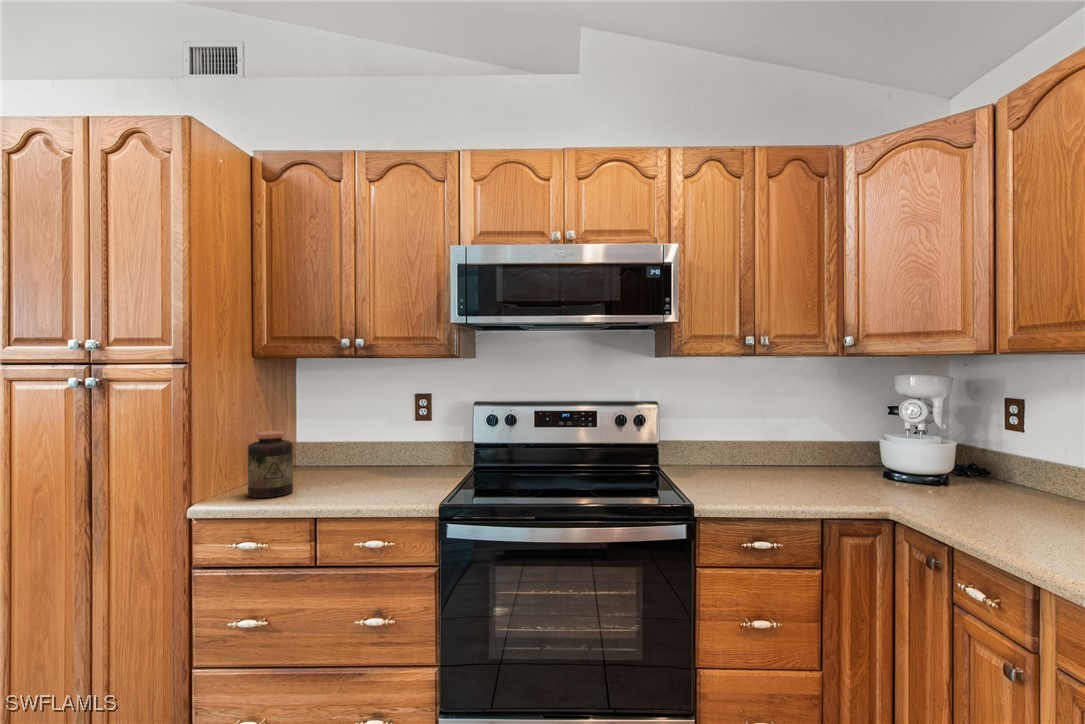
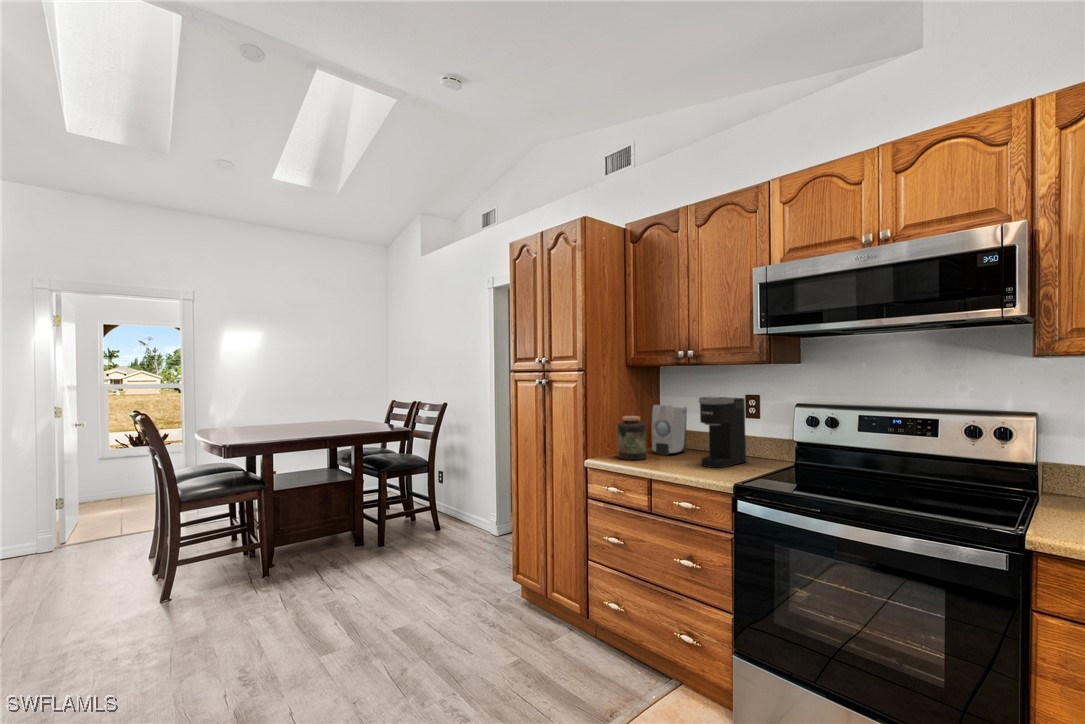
coffee maker: none [374,398,421,489] -> present [699,397,746,468]
soap dispenser: none [293,412,338,483] -> present [651,405,687,455]

